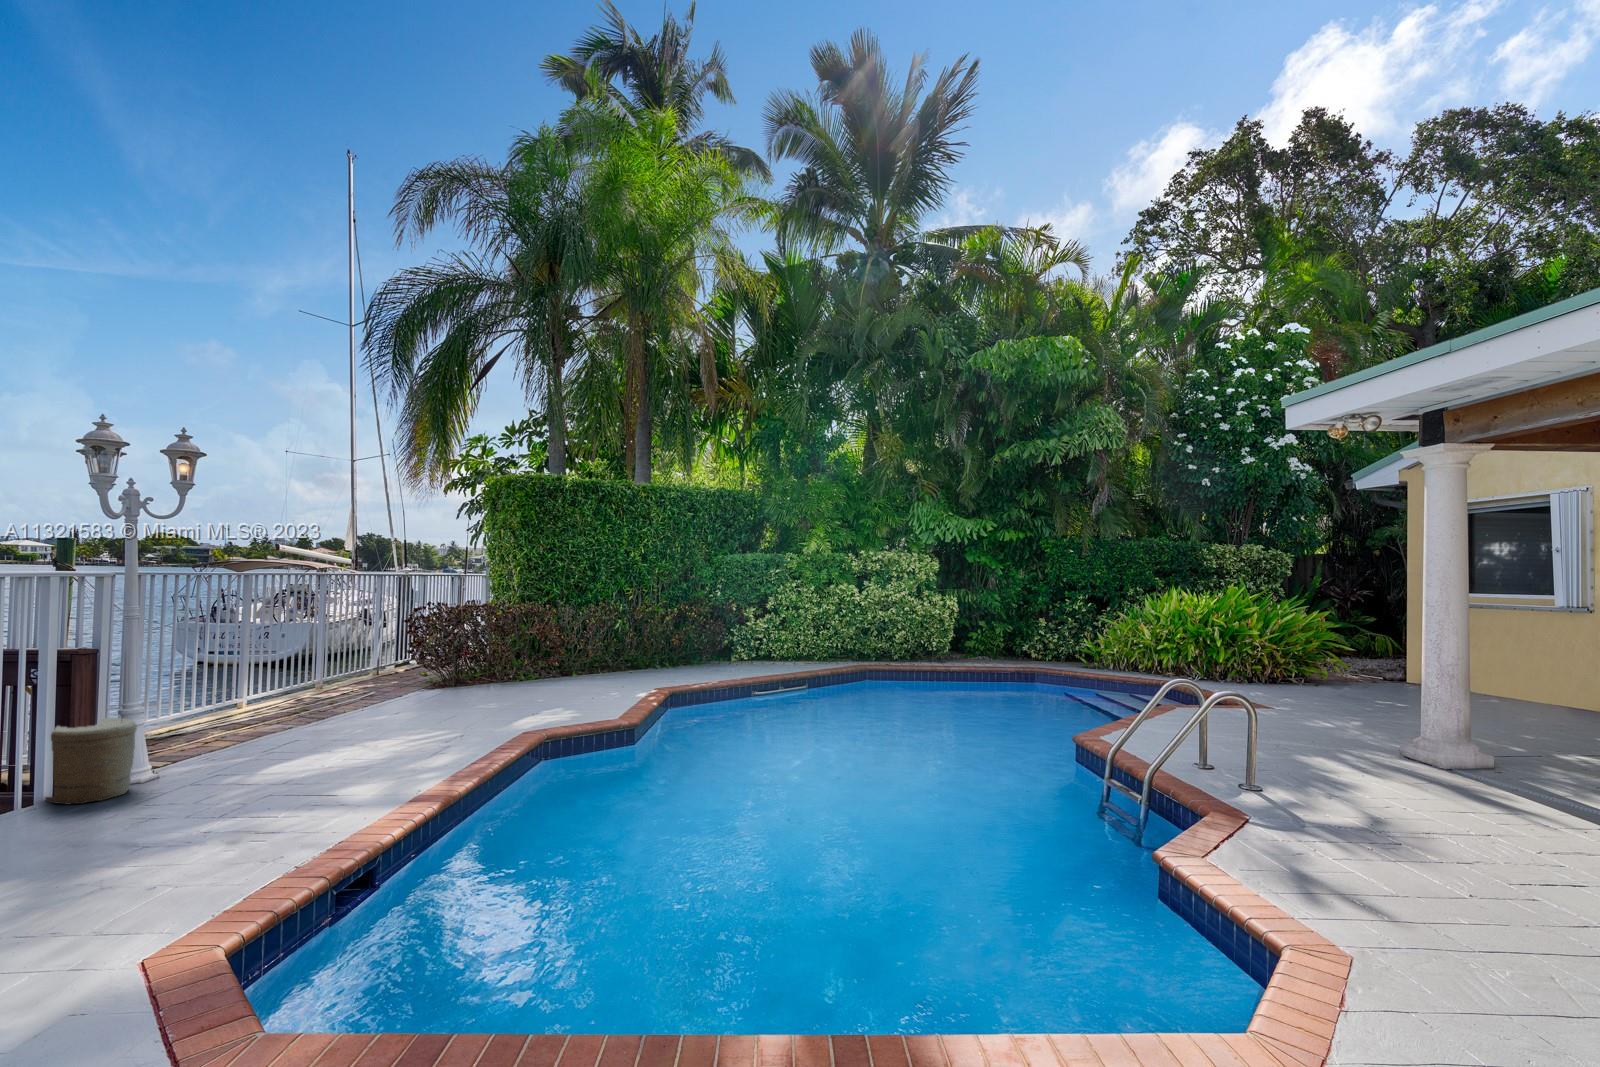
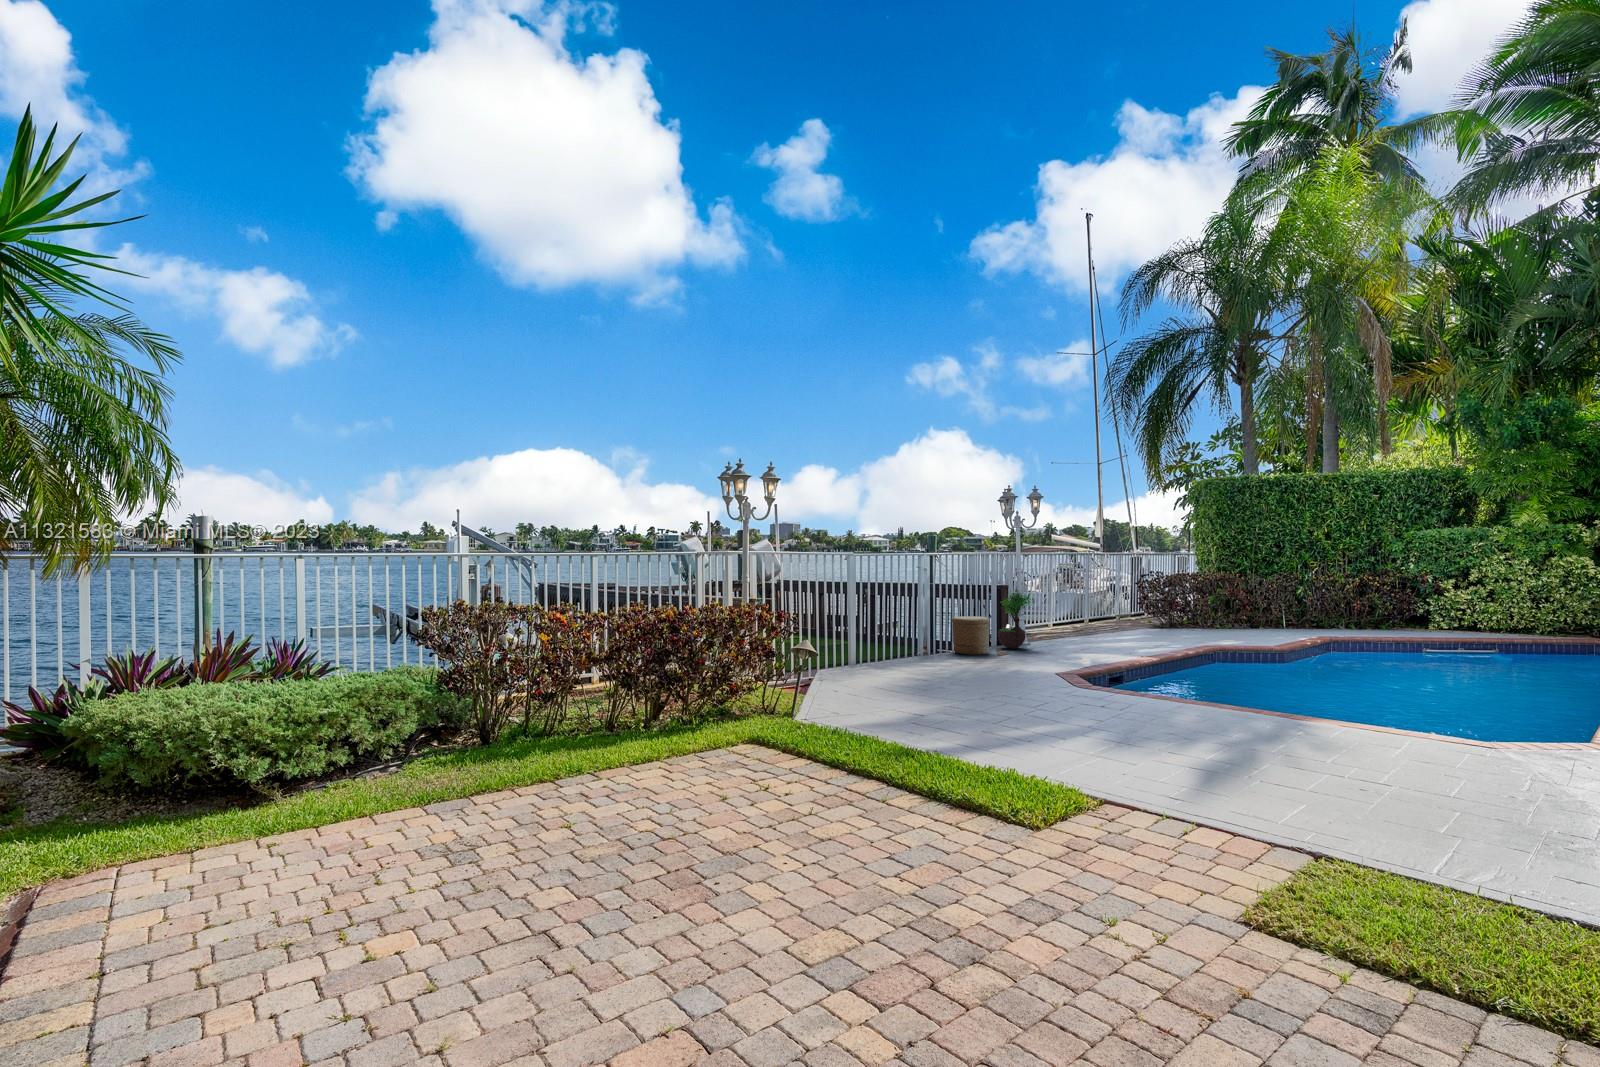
potted tree: none [160,654,241,768] -> present [998,591,1030,649]

